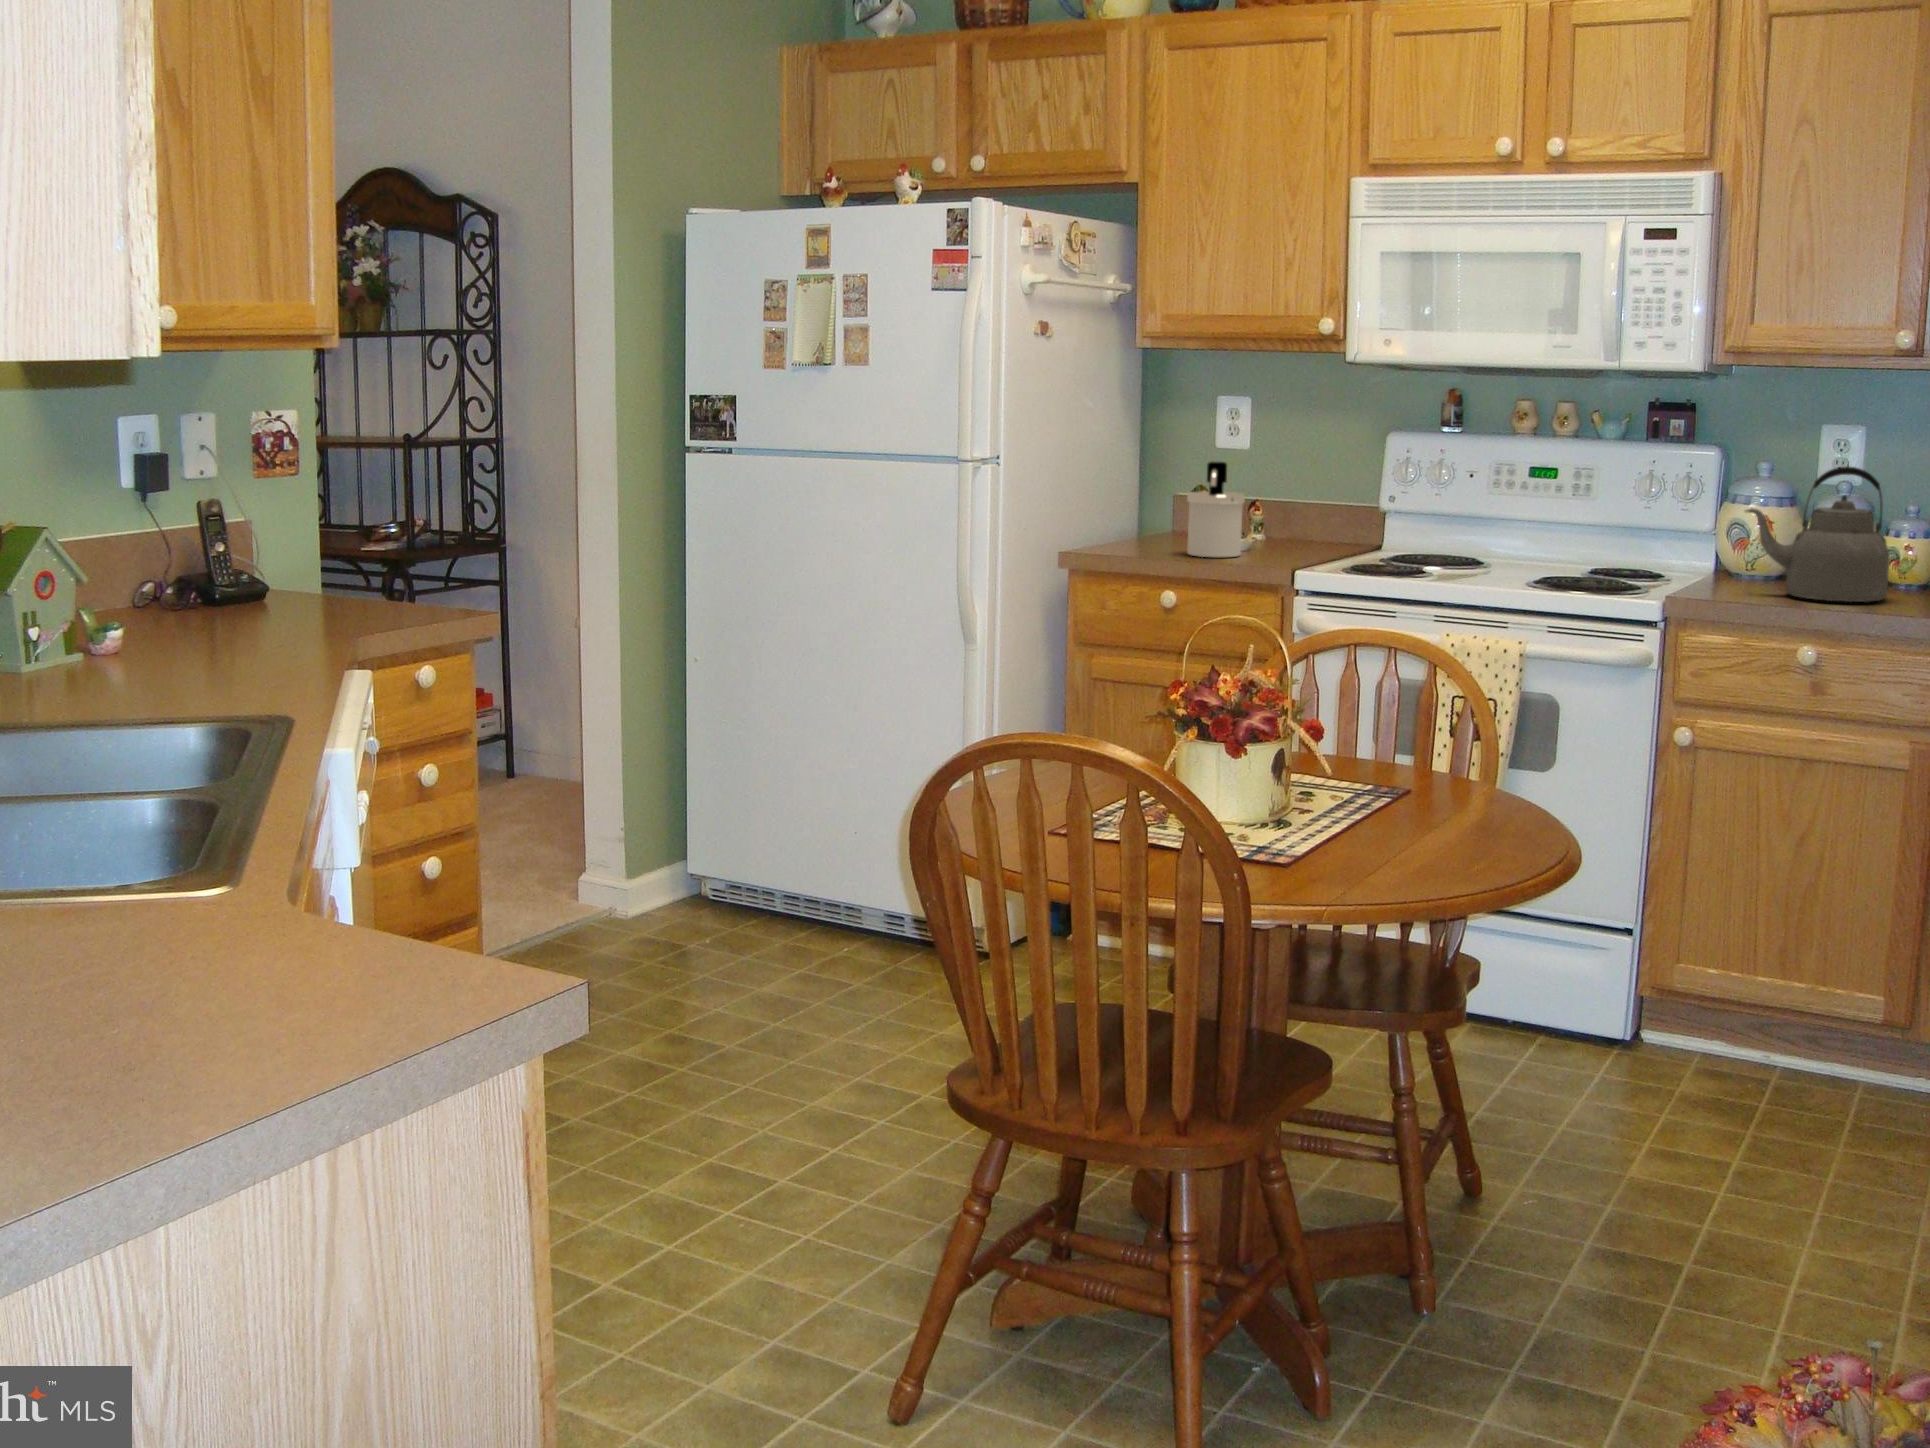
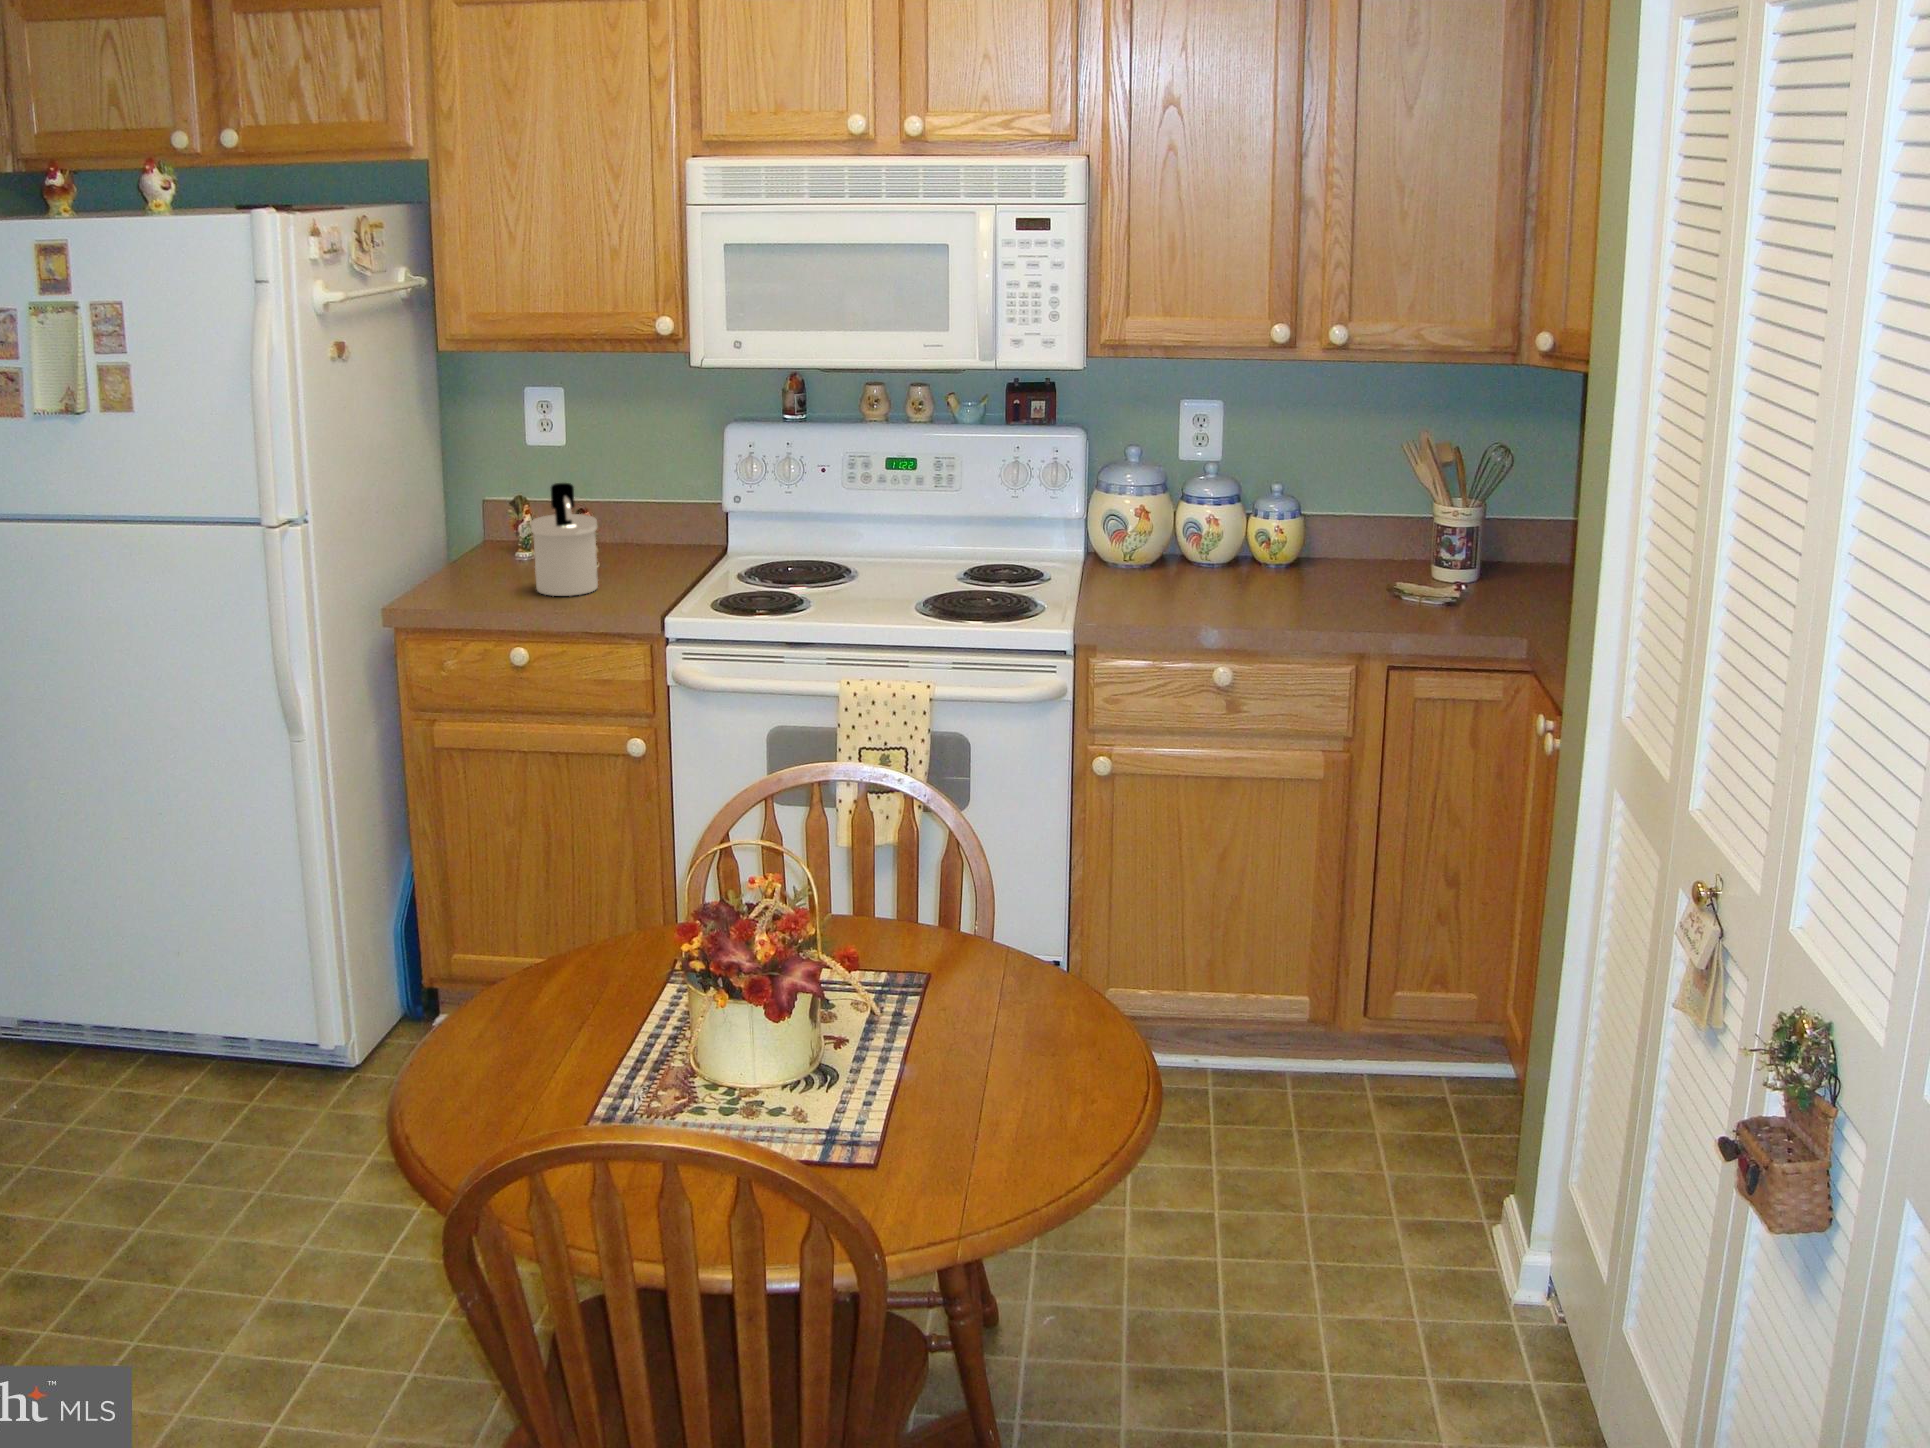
kettle: present [1745,467,1889,602] -> none [1136,467,1273,606]

